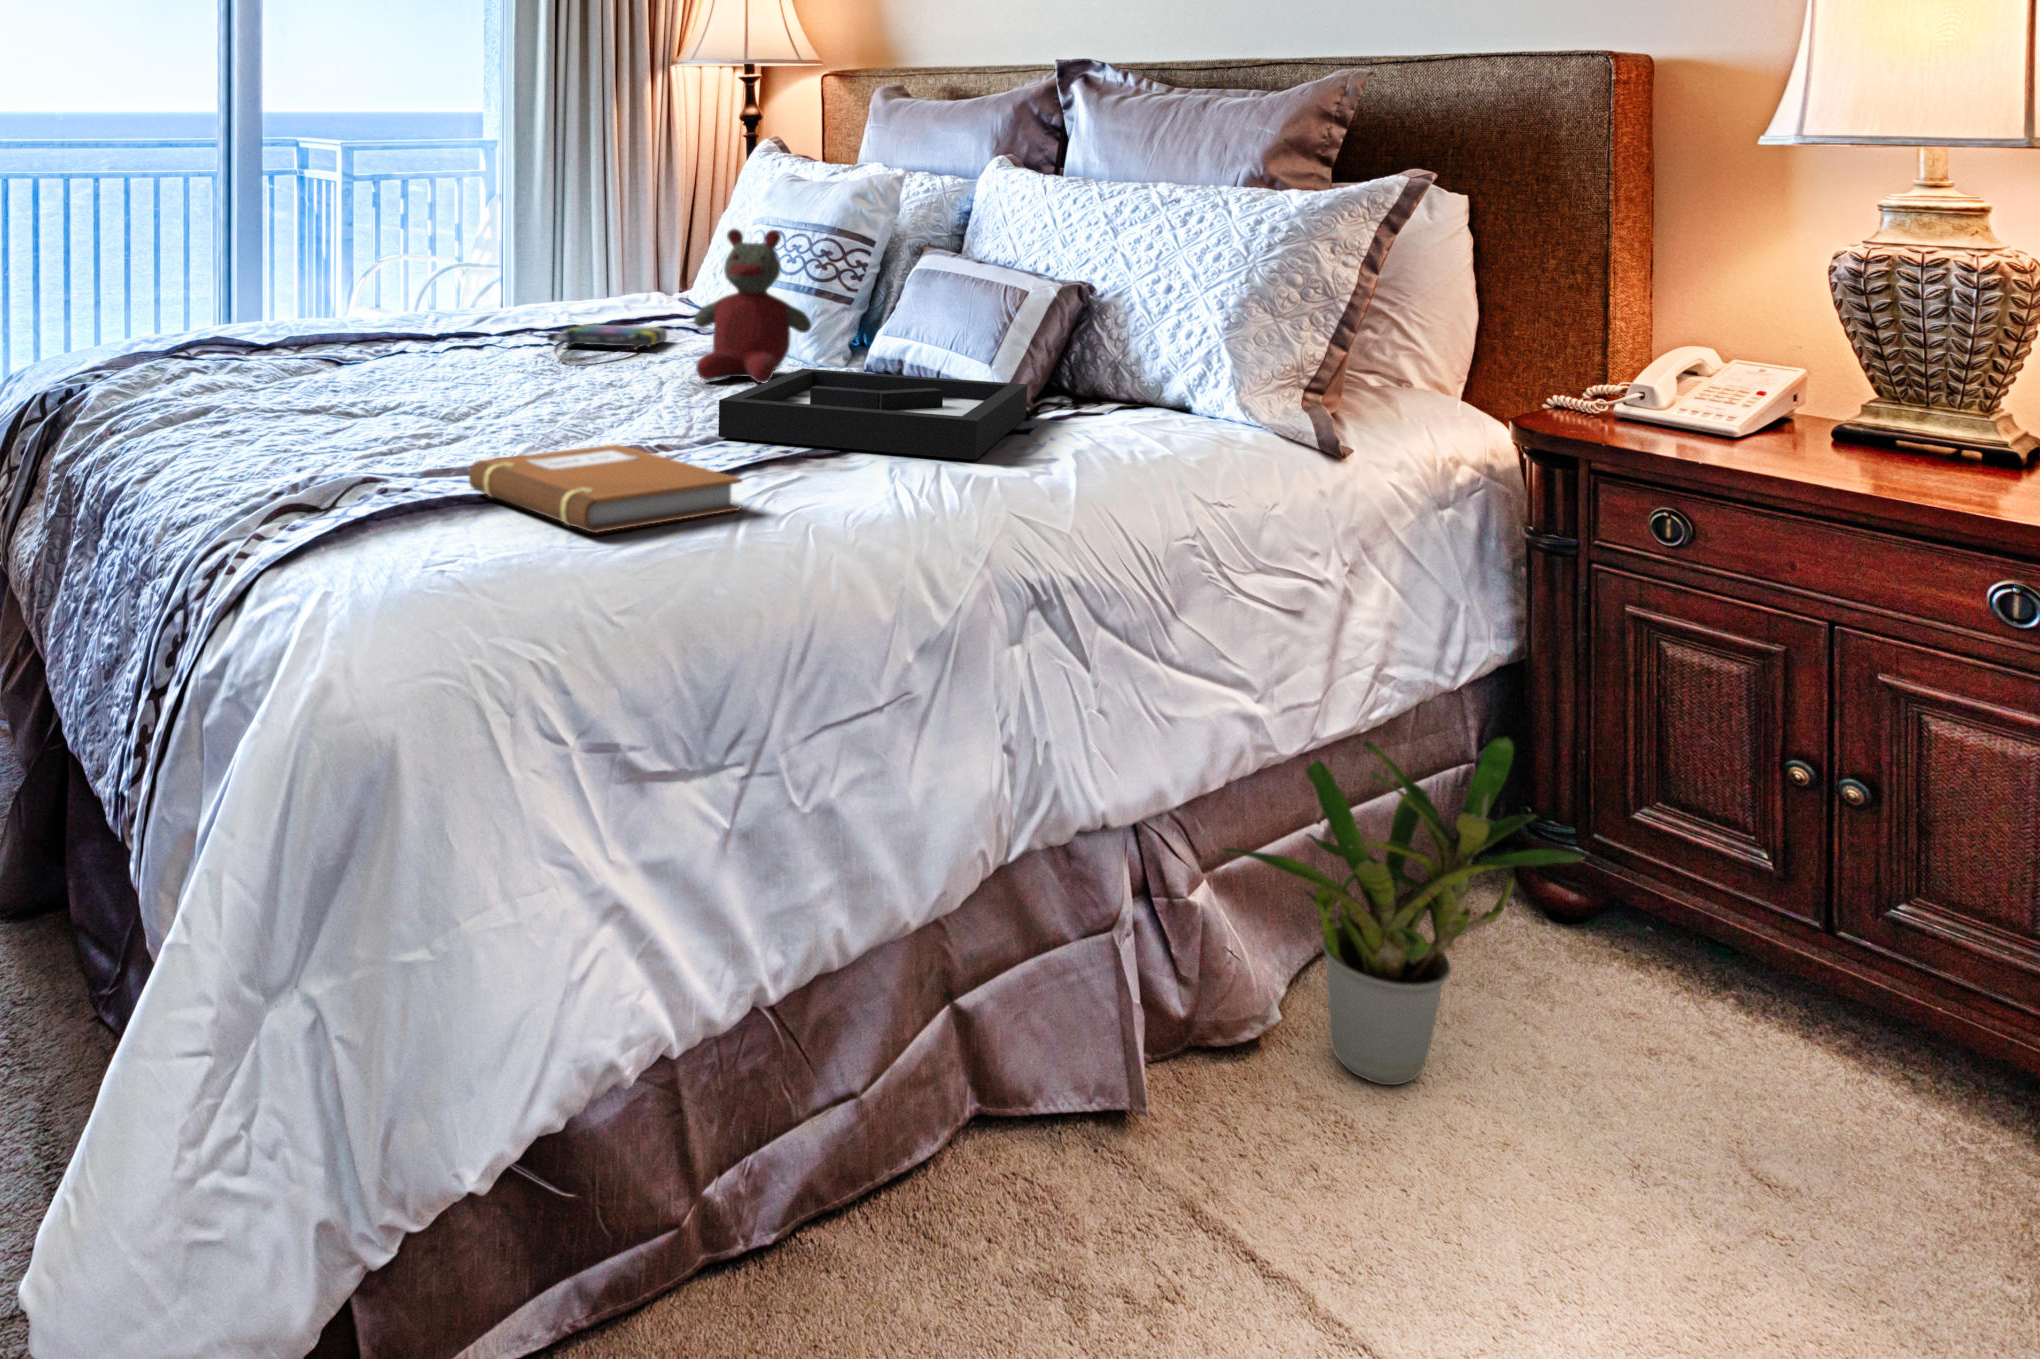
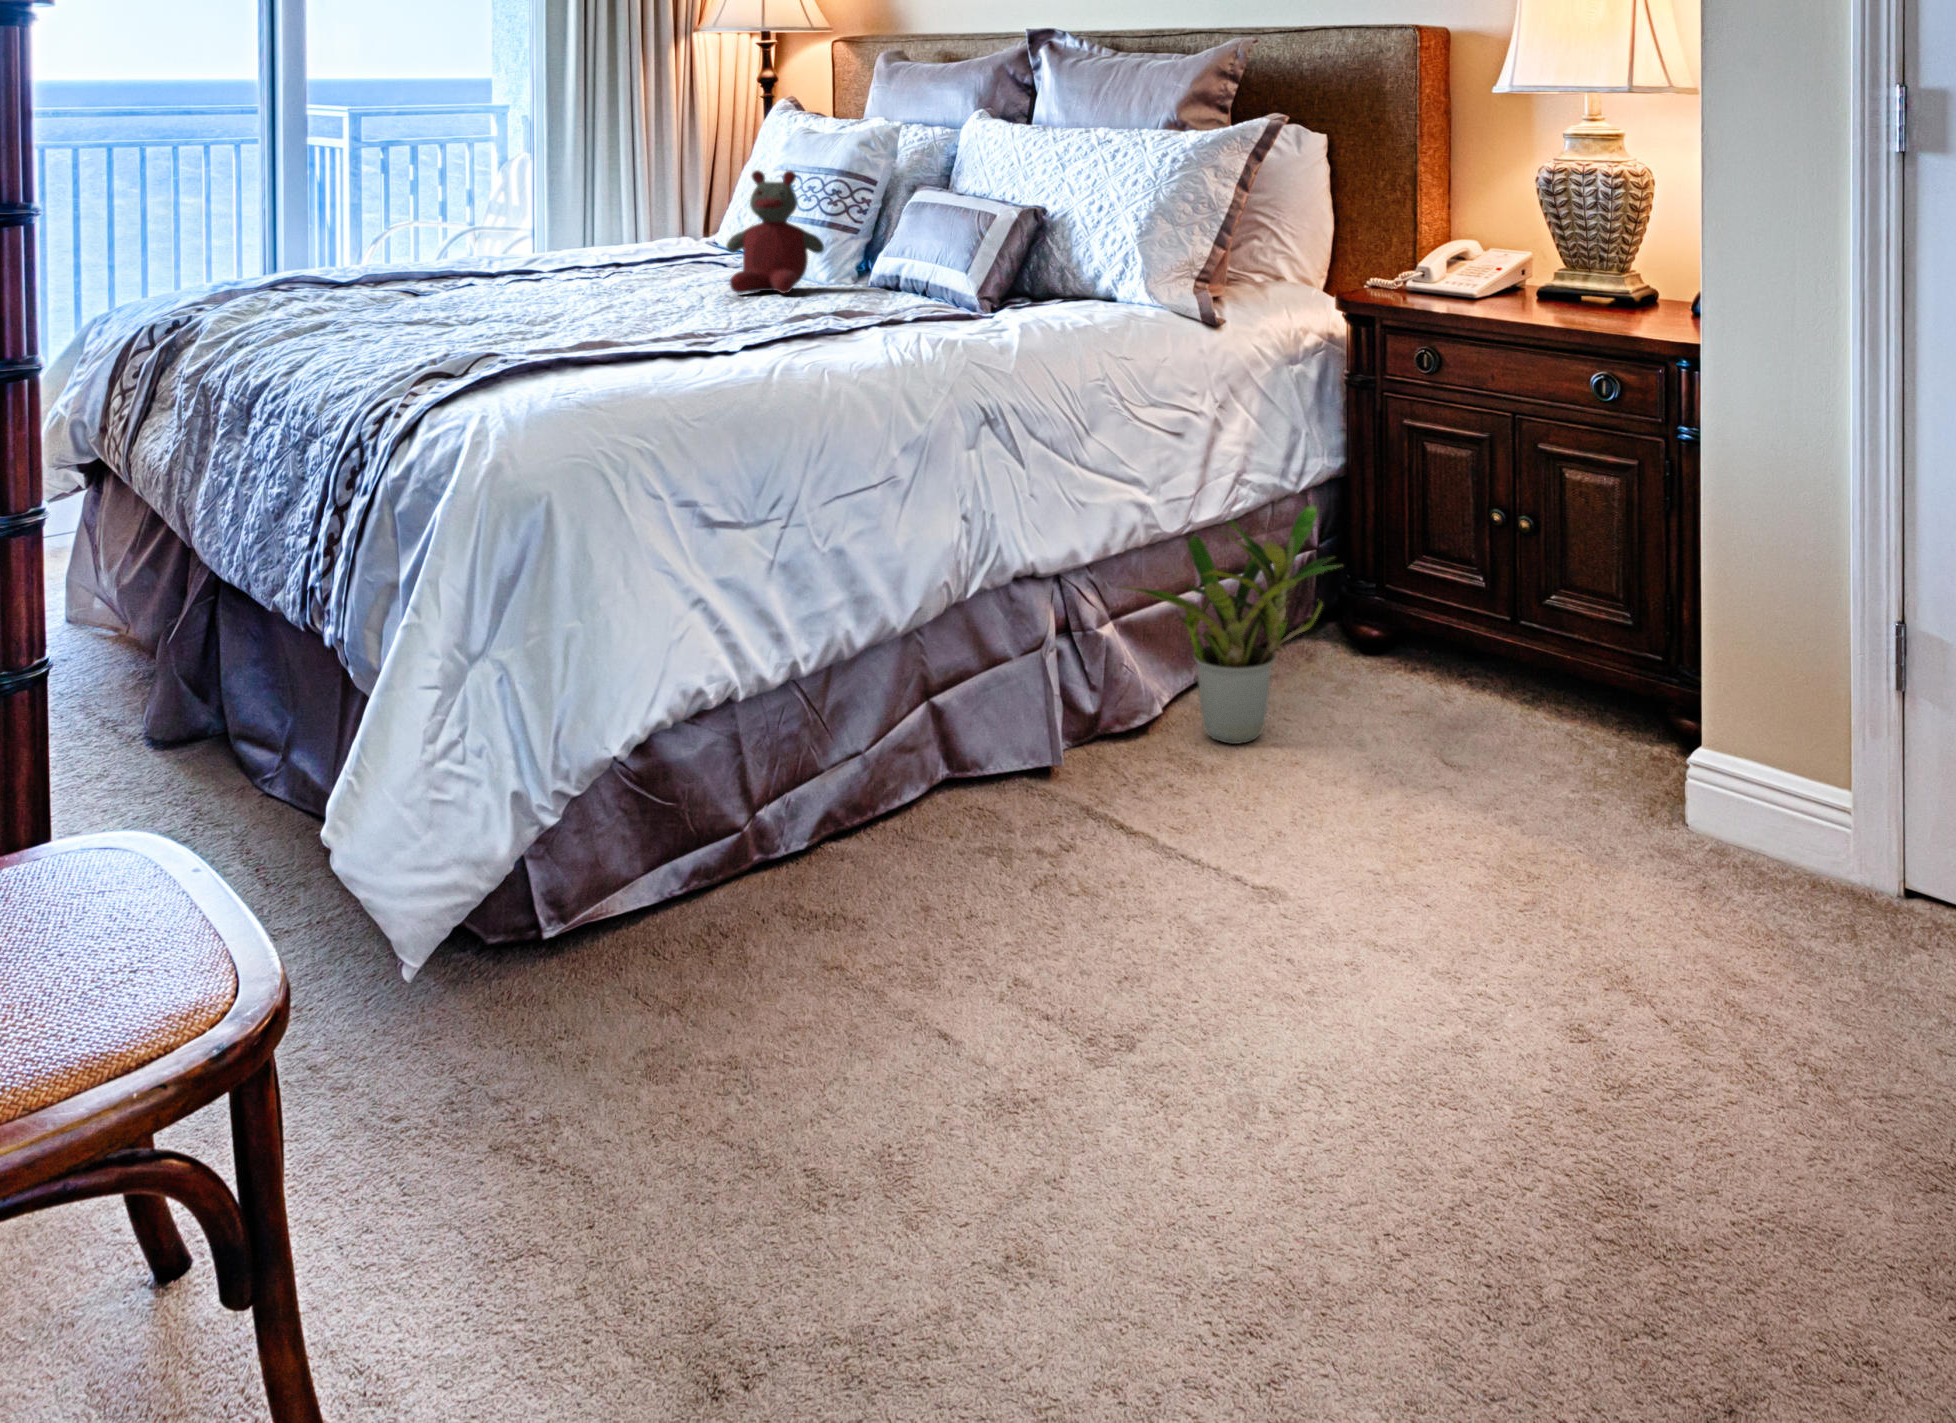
tote bag: present [547,324,667,363] -> none [597,260,704,287]
decorative tray: present [718,368,1028,460] -> none [747,277,988,327]
notebook: present [469,444,742,532] -> none [561,321,763,366]

